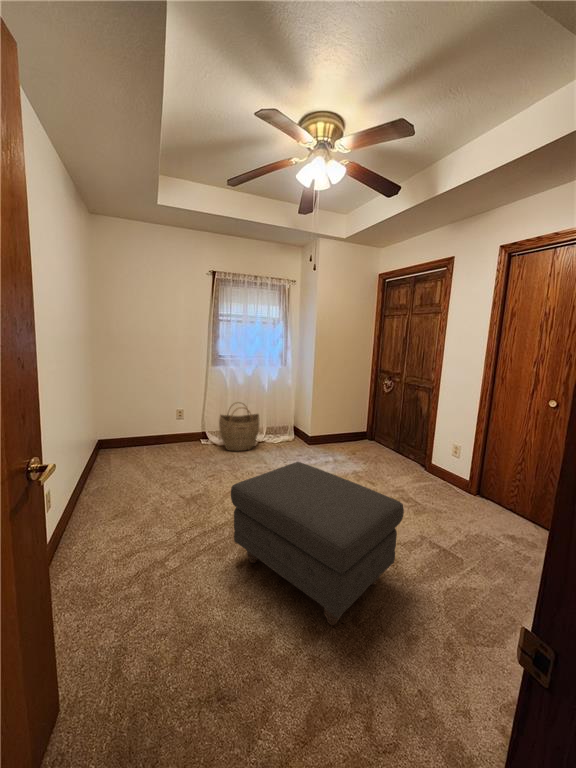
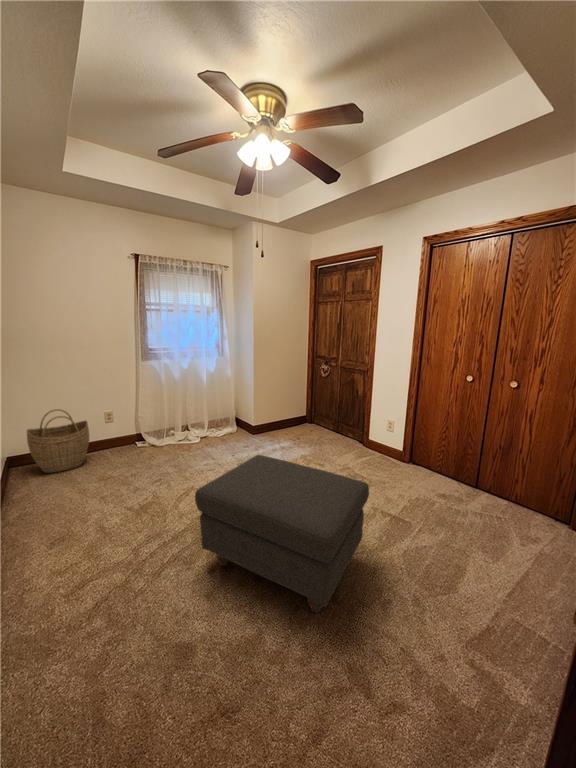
woven basket: present [219,402,259,451] -> present [27,409,89,473]

